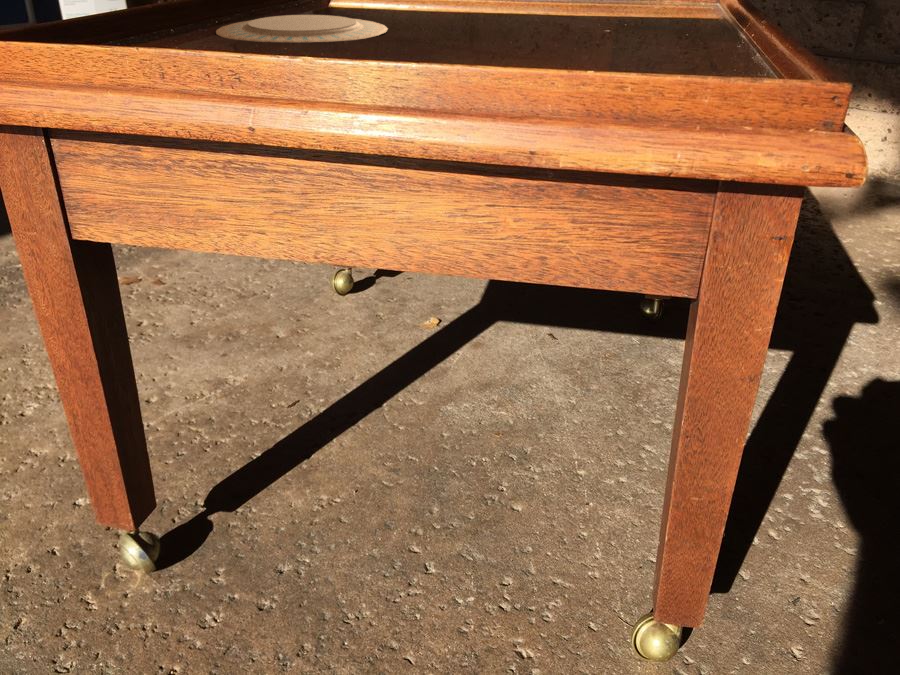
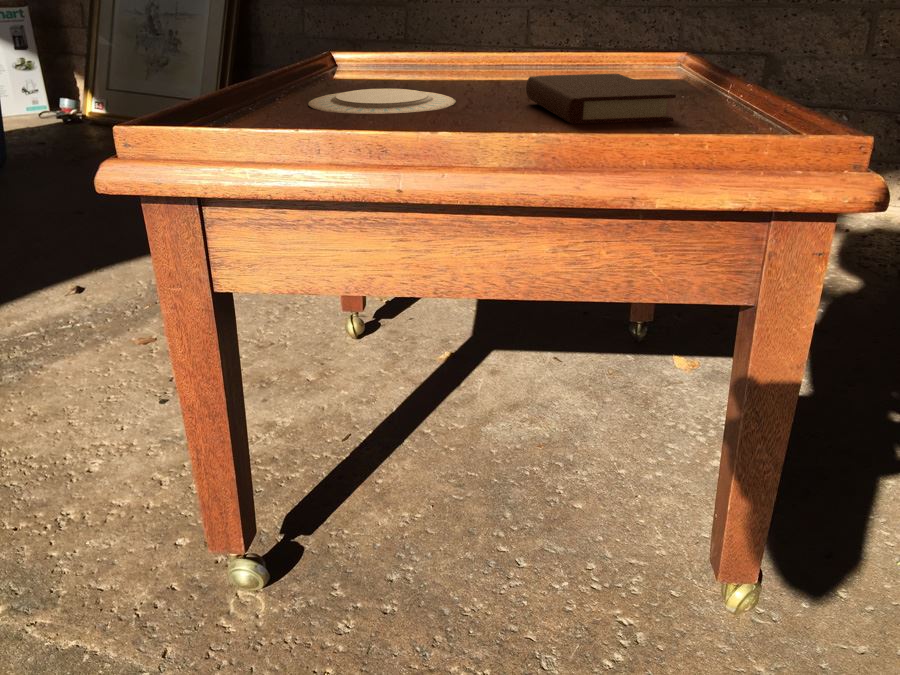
book: none [465,4,613,64] -> present [526,74,676,124]

